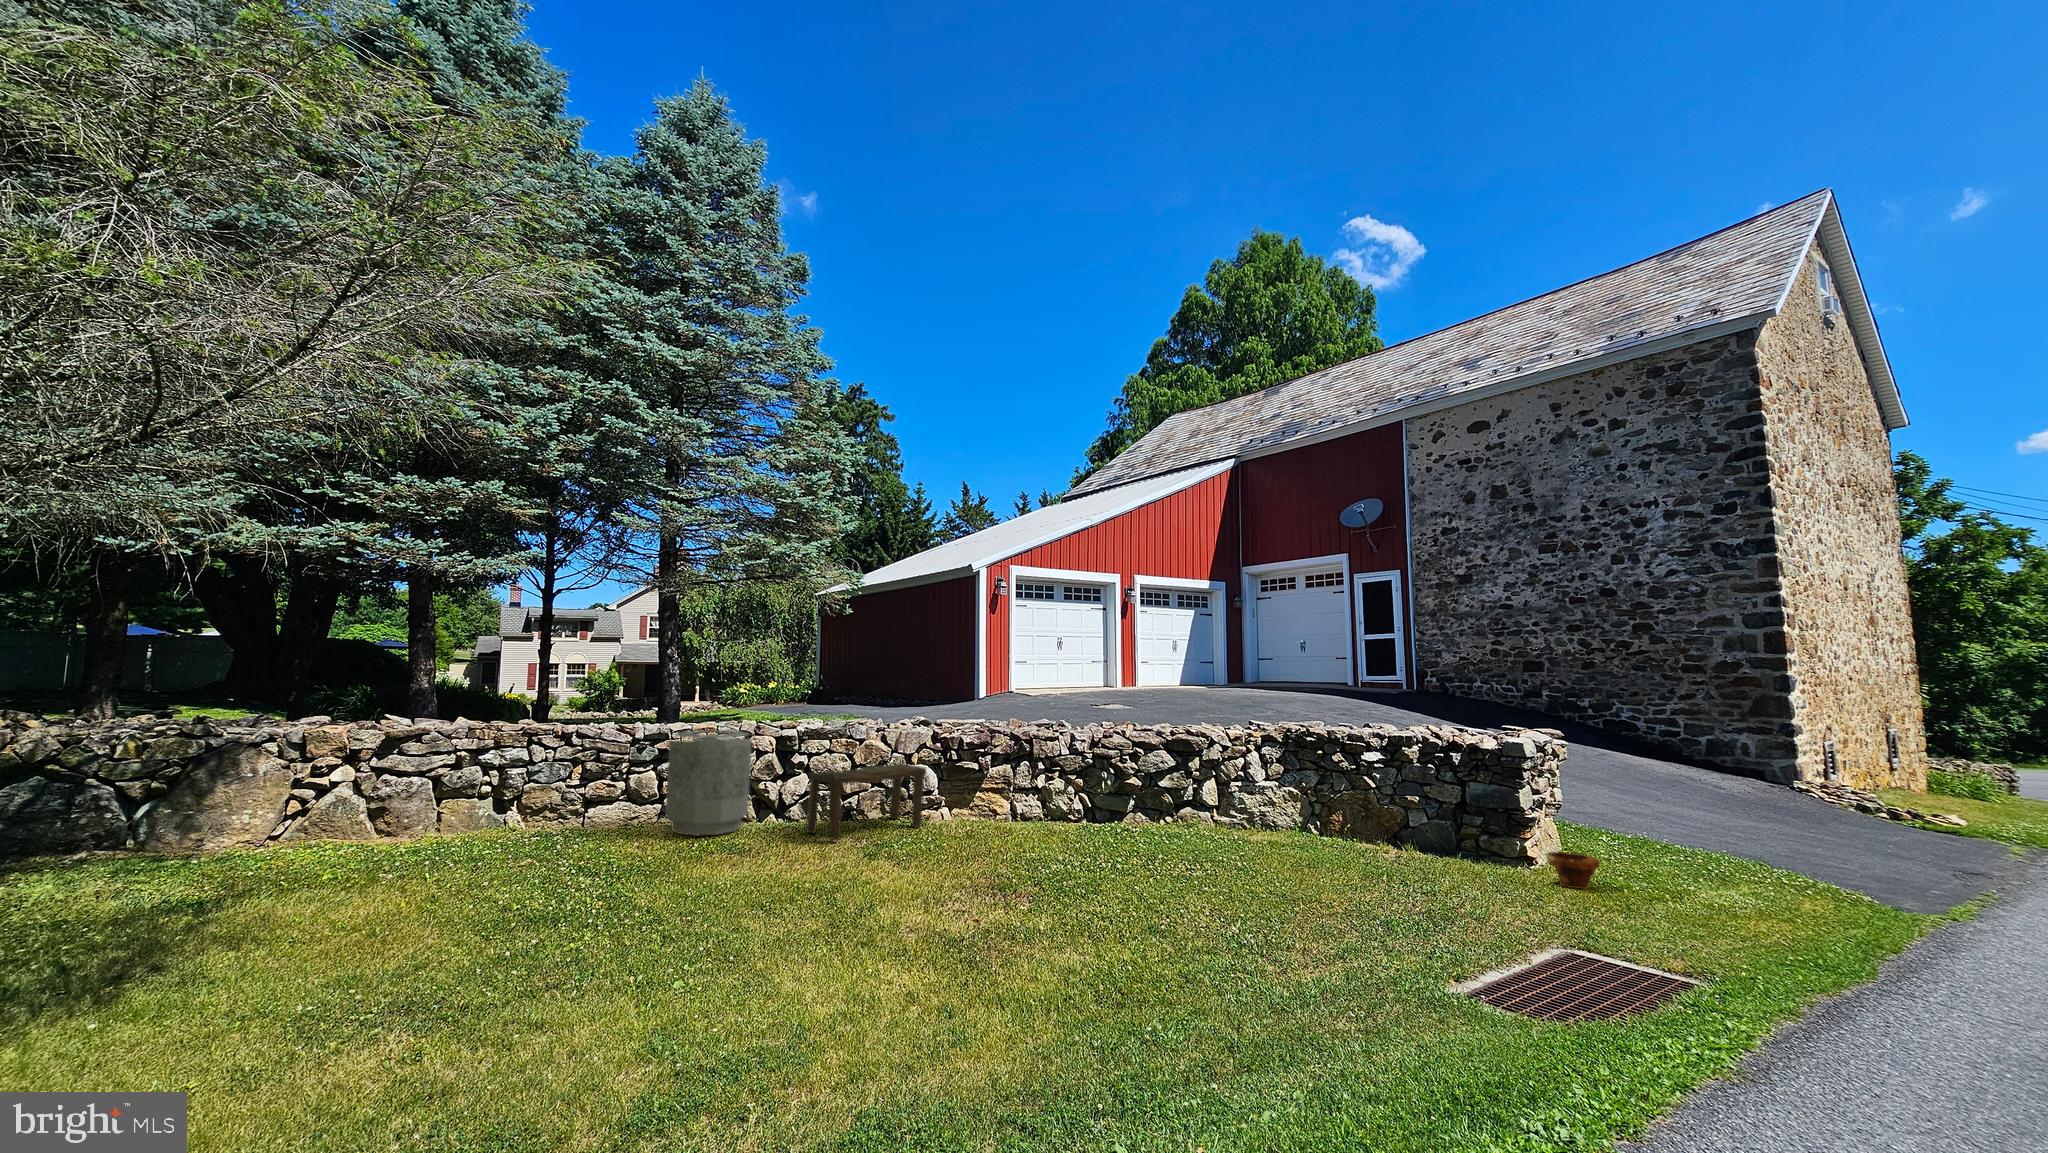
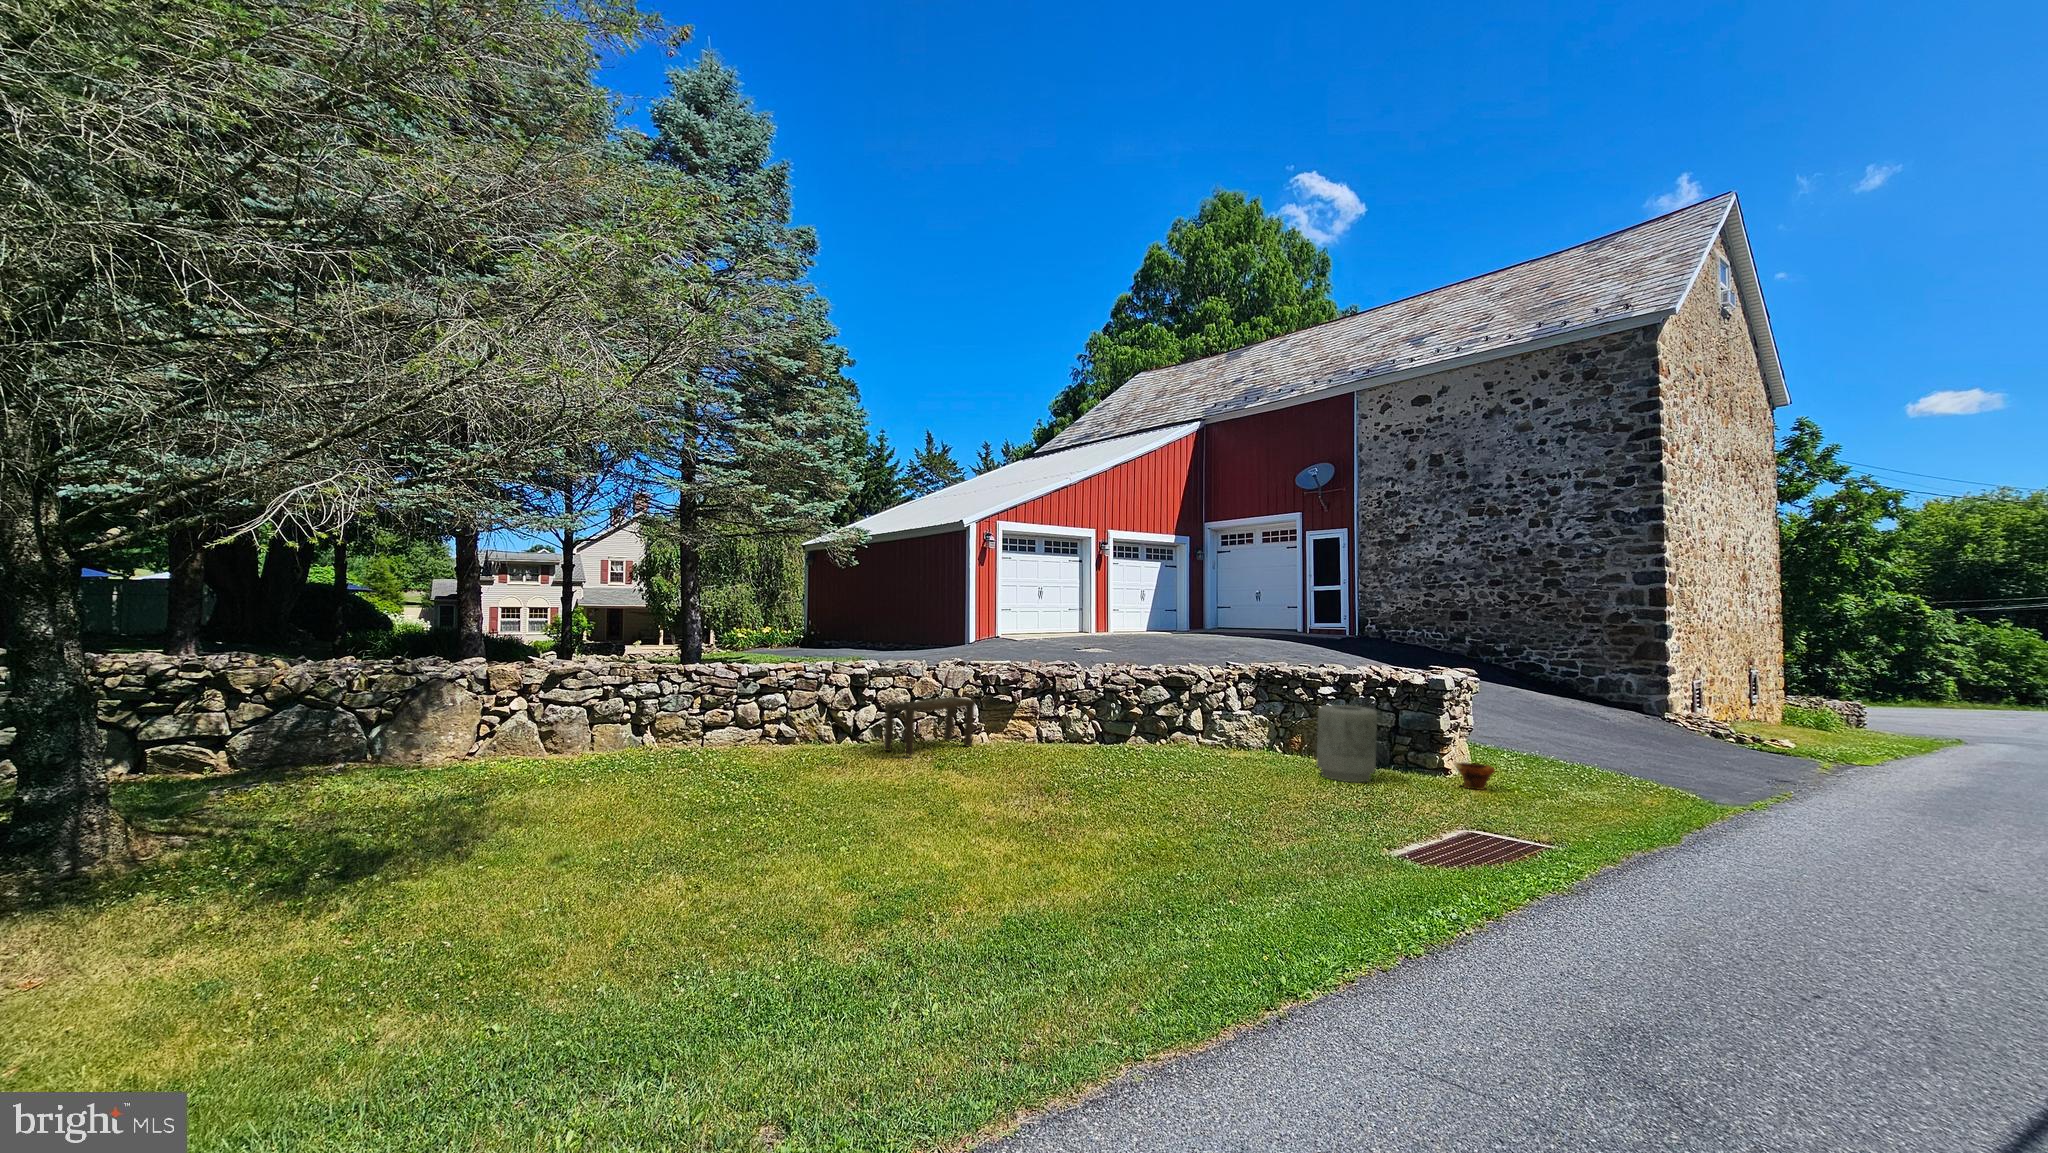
trash can: present [665,730,752,835] -> present [1317,705,1377,782]

